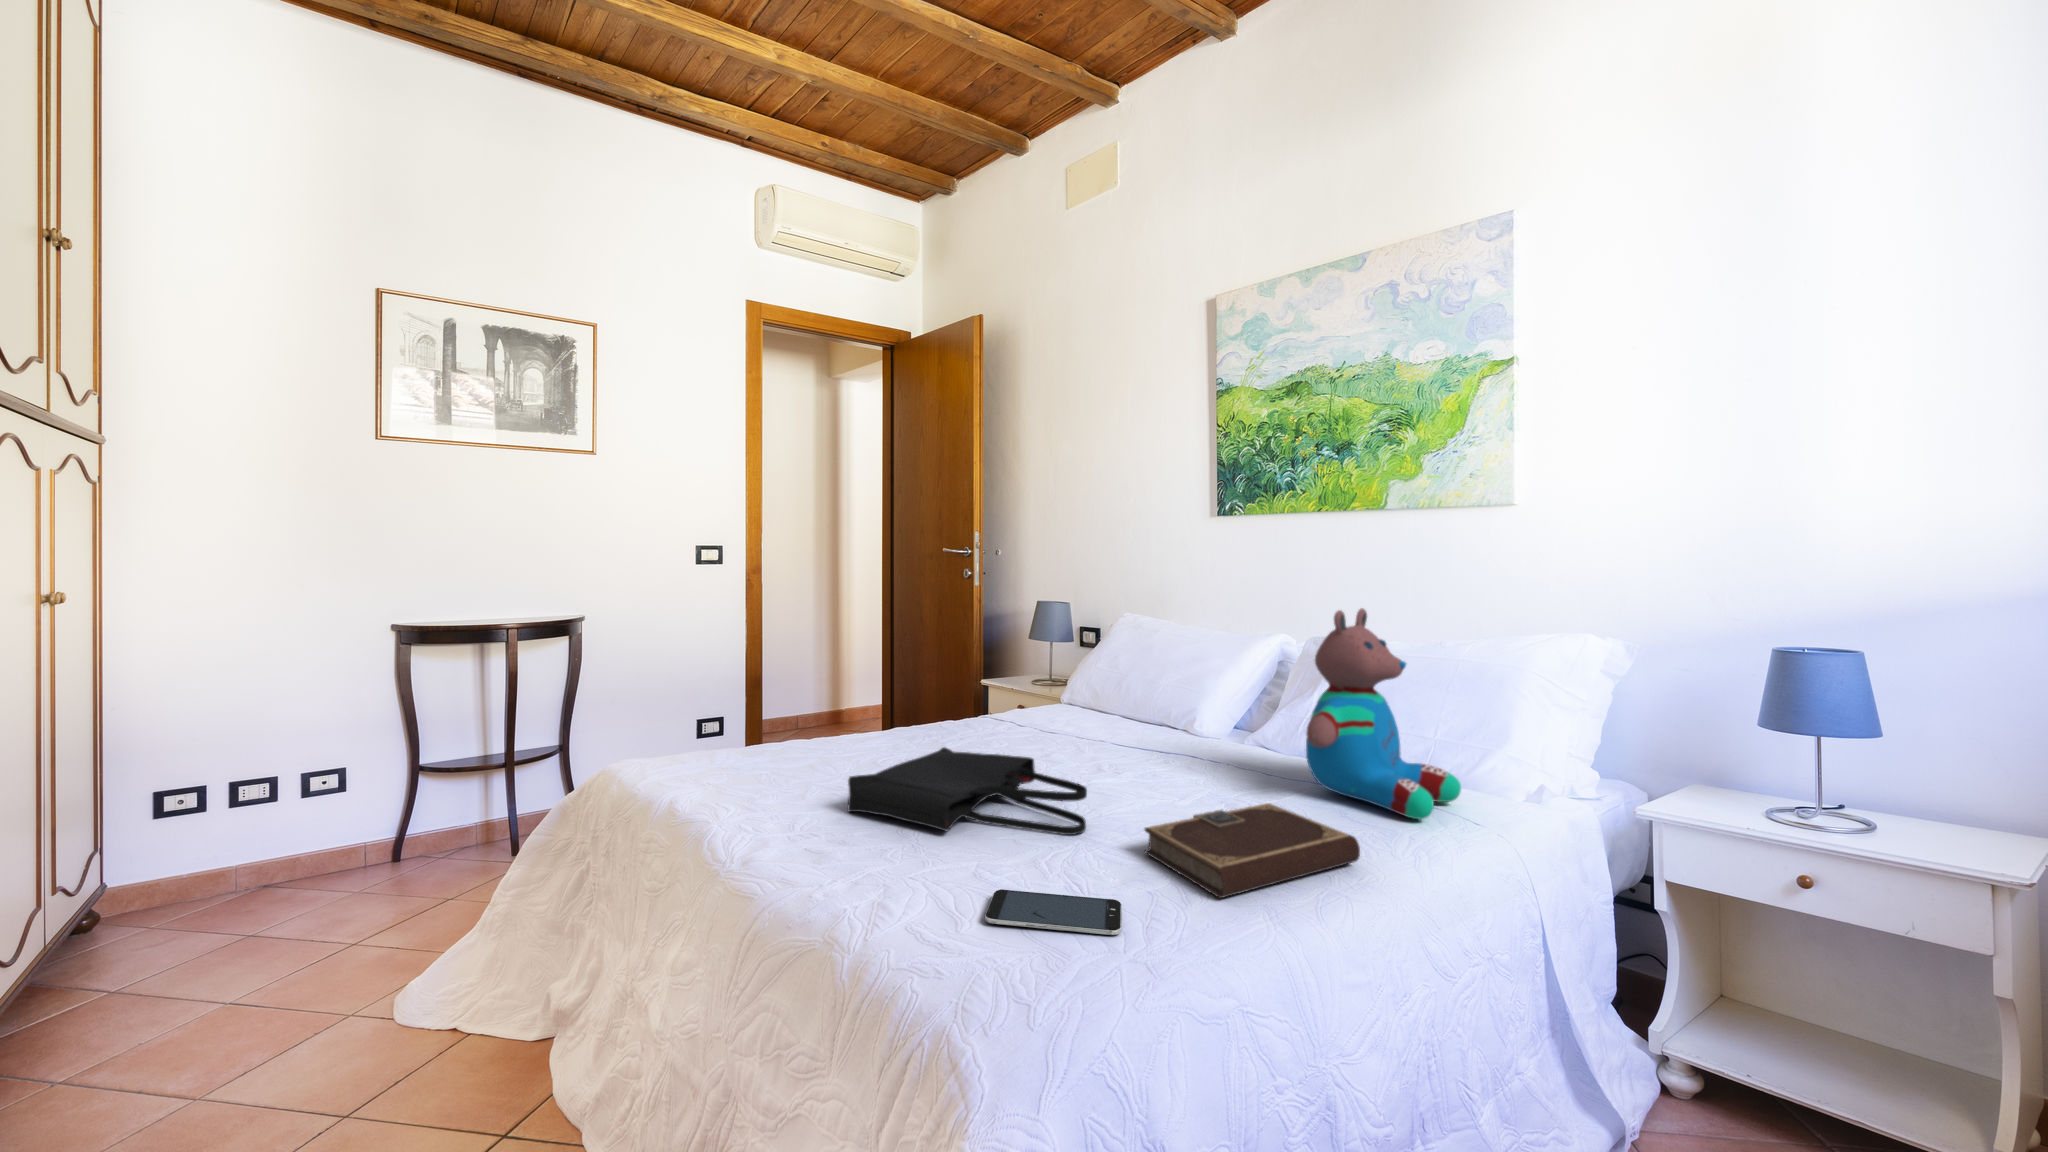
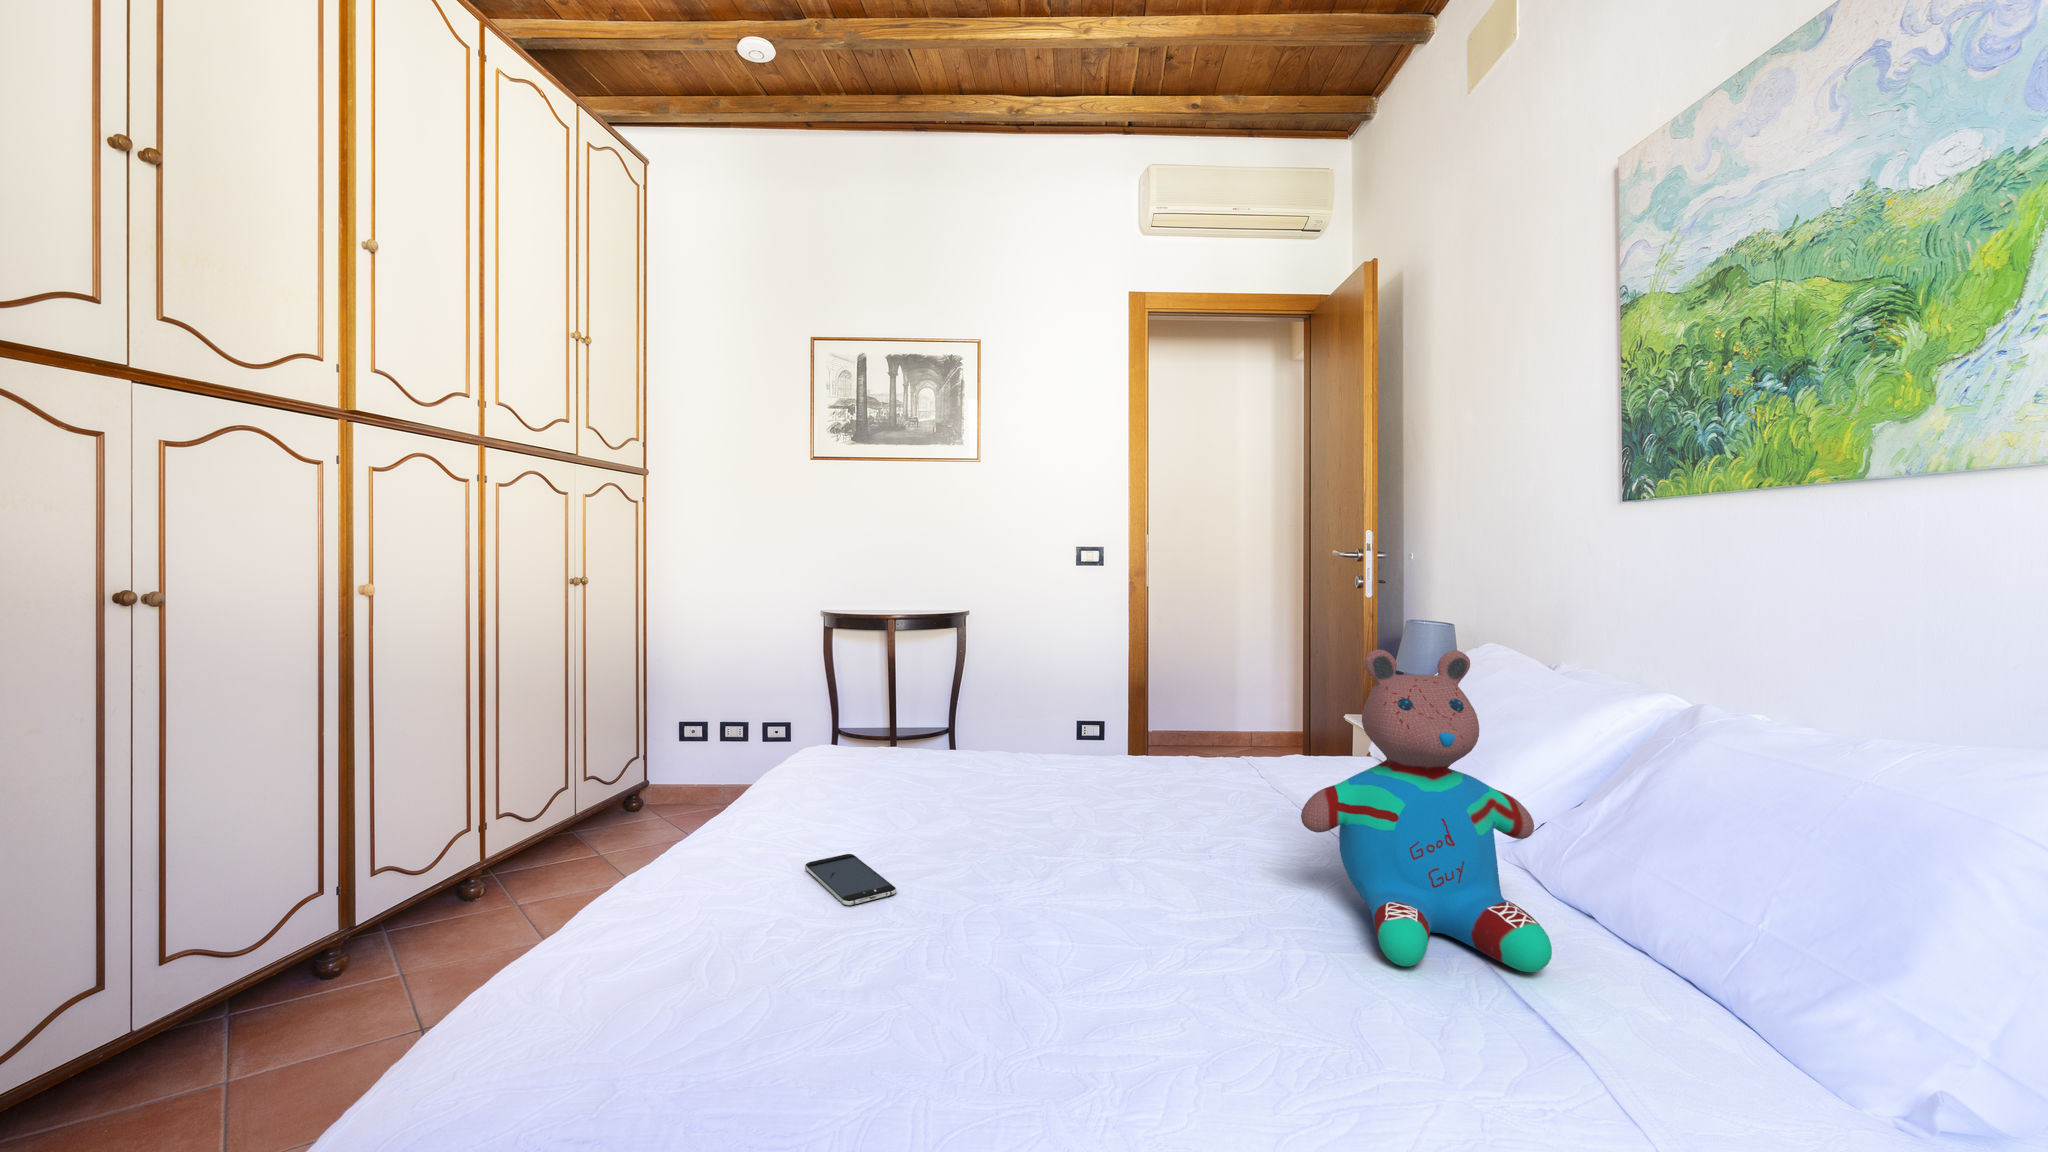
tote bag: present [848,747,1087,835] -> none [912,755,1073,848]
notebook: present [1145,803,1360,898] -> none [966,850,1187,954]

